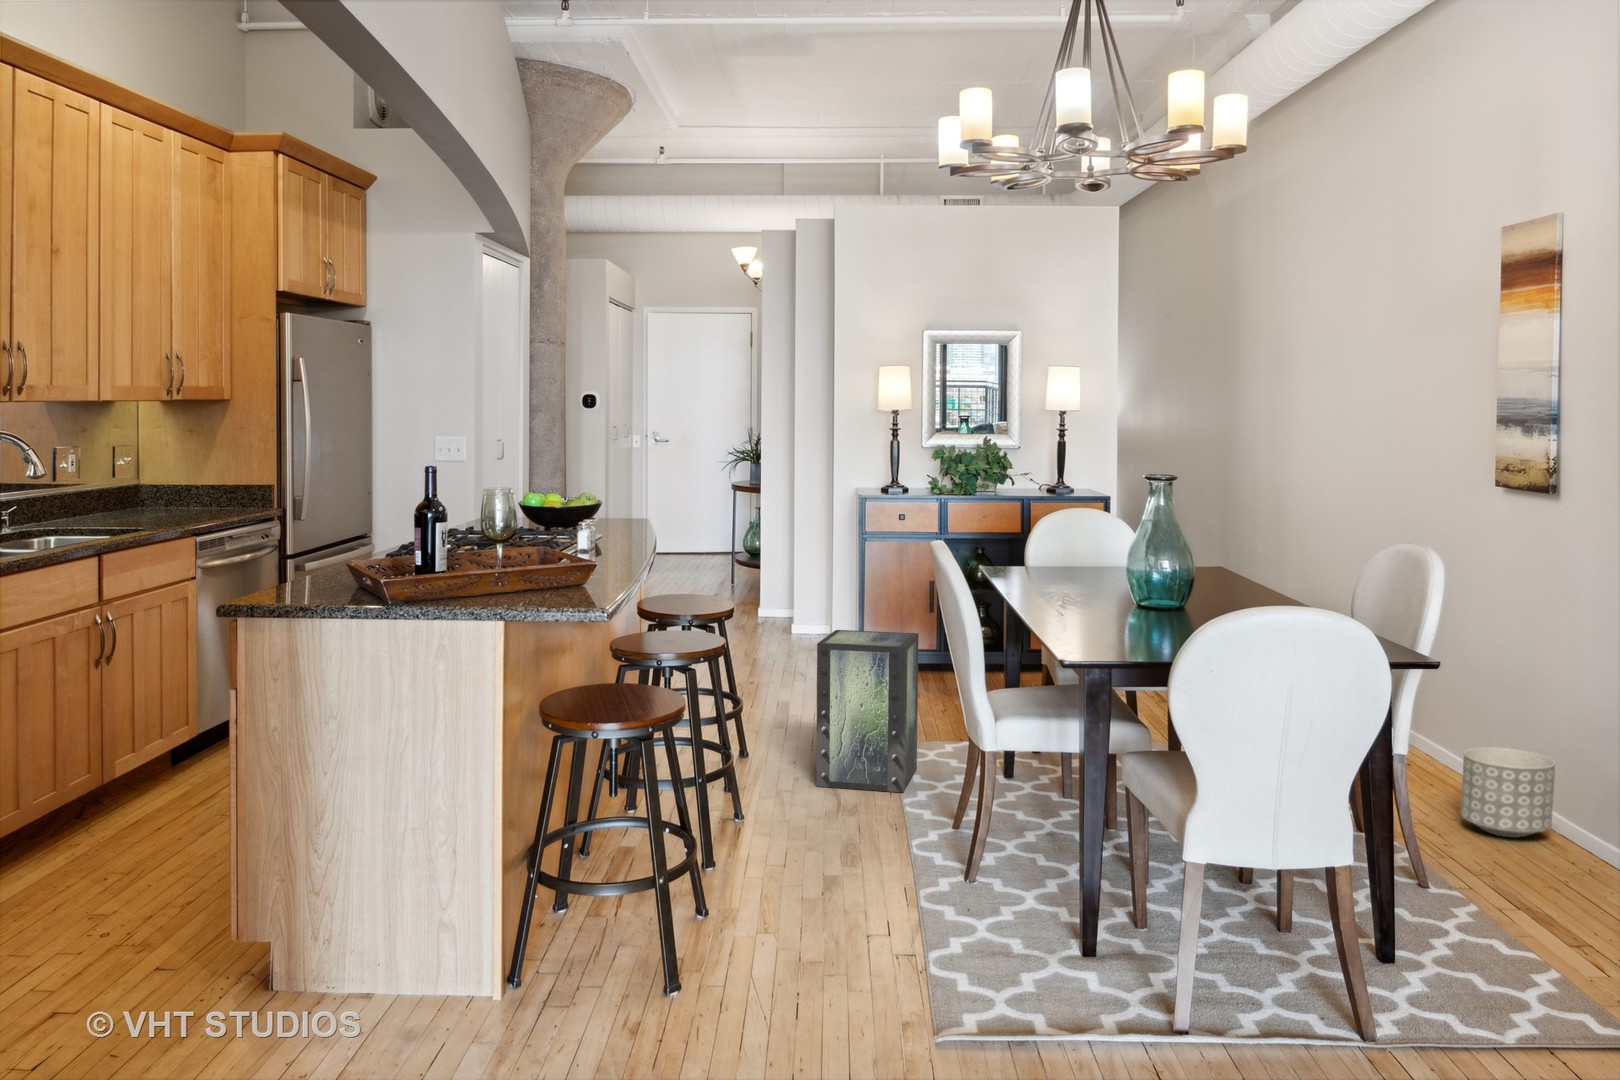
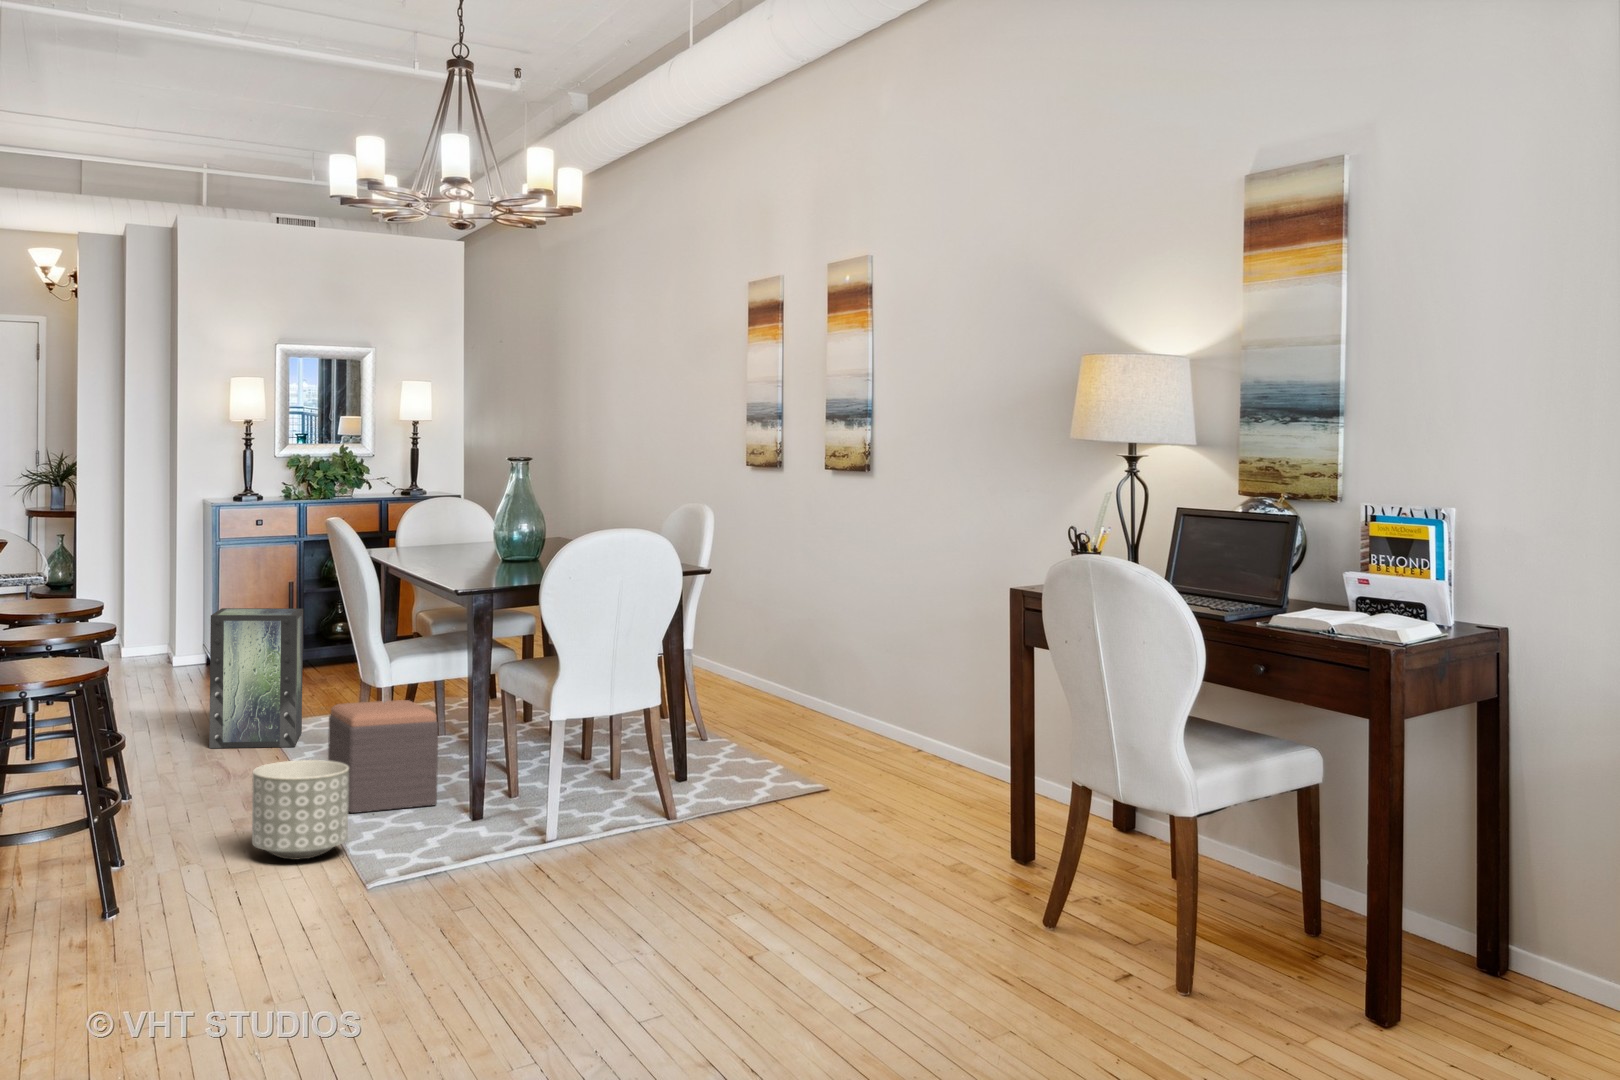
planter: present [1461,747,1555,838] -> present [252,760,349,860]
footstool: none [915,781,1042,929] -> present [328,700,438,813]

